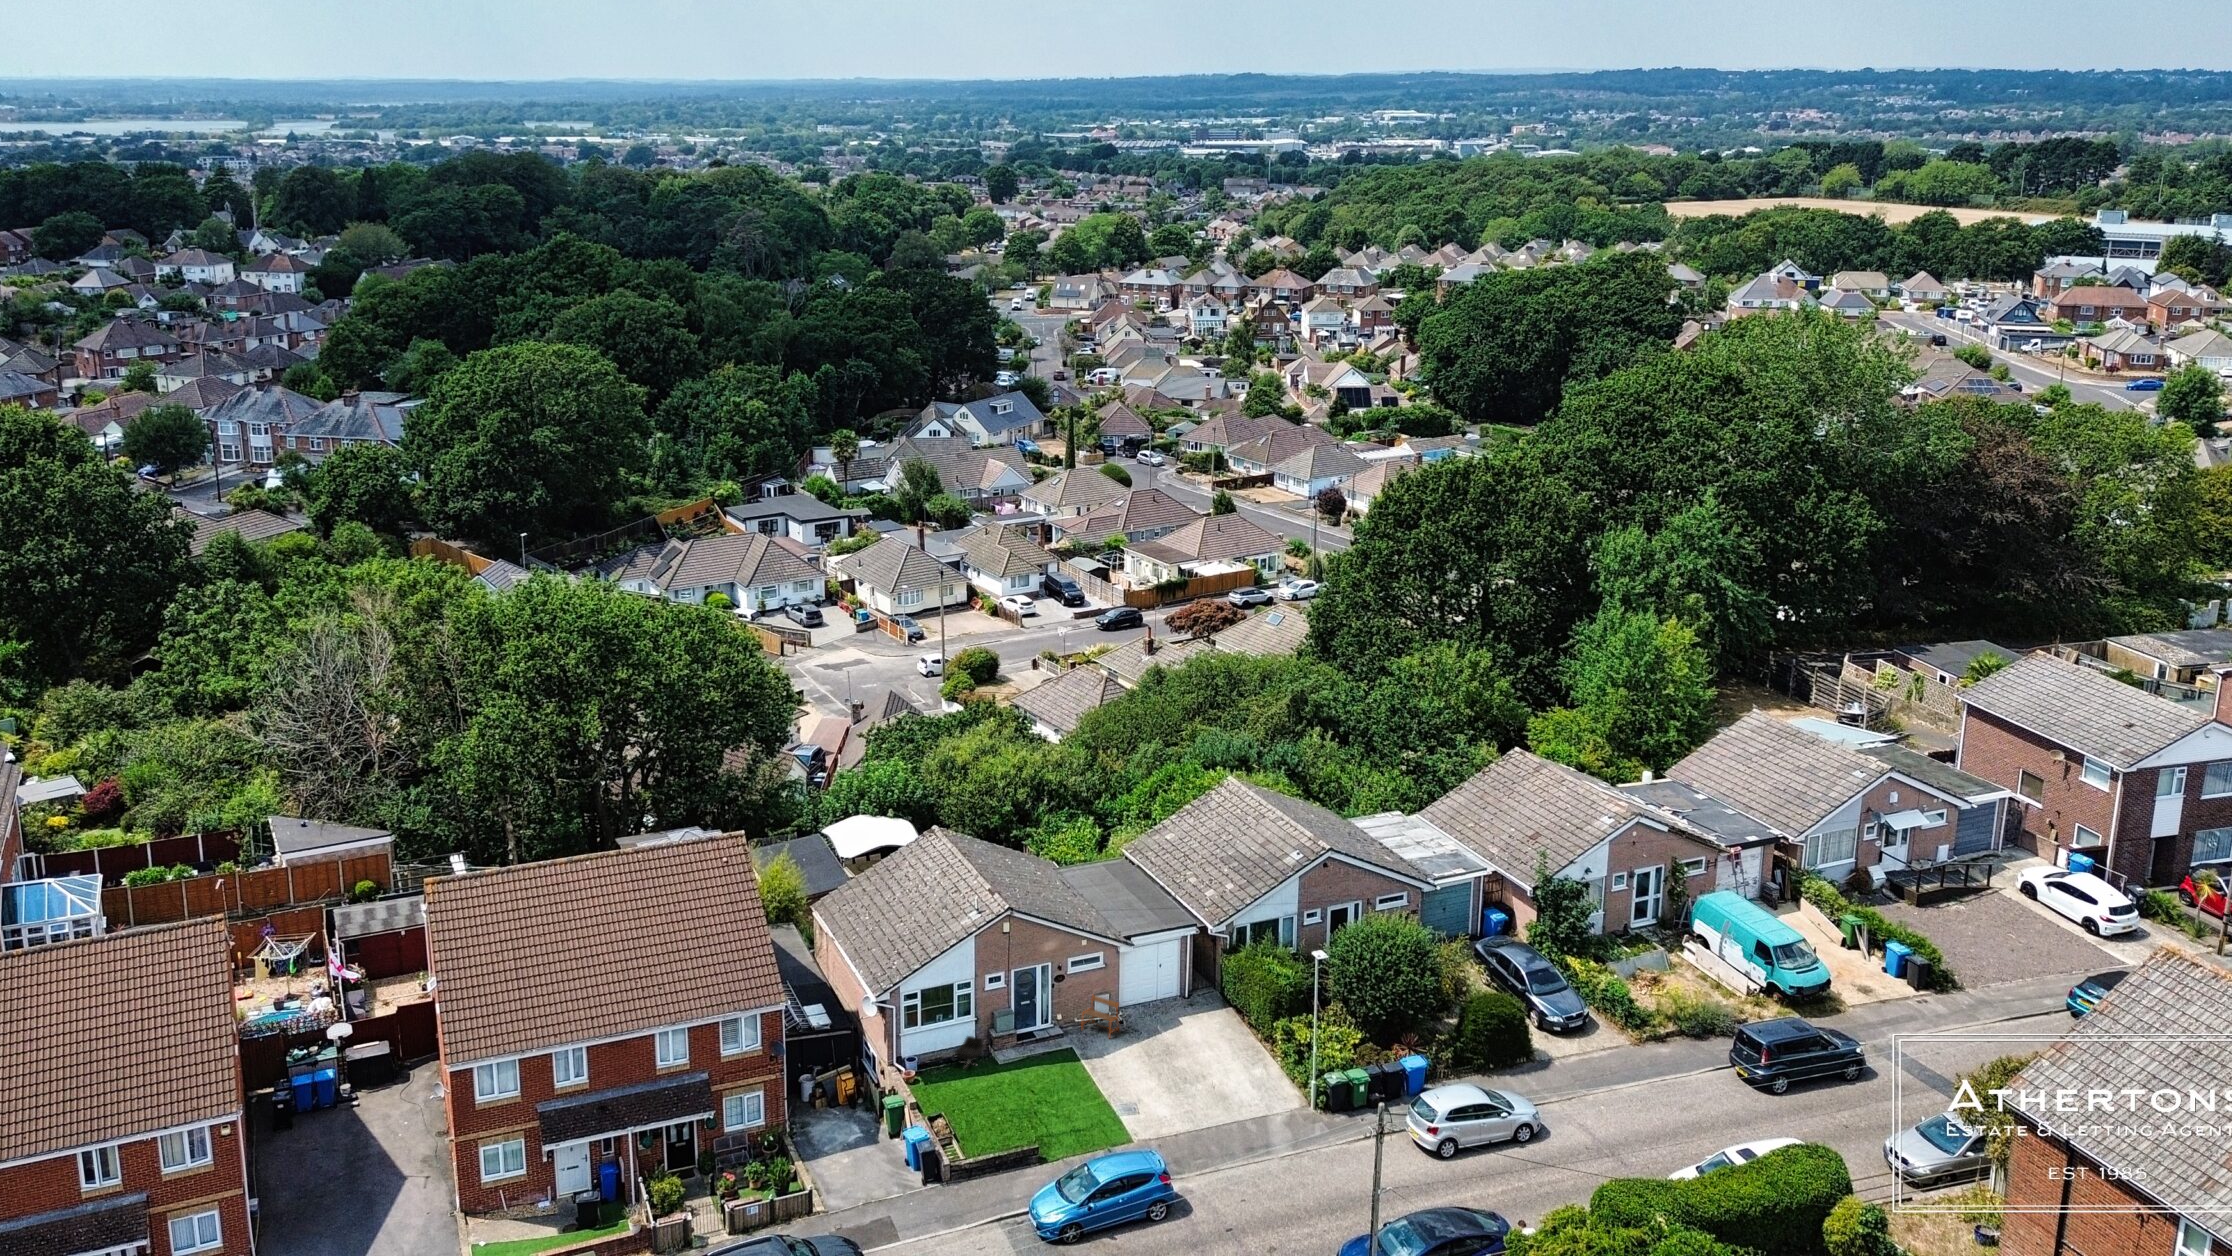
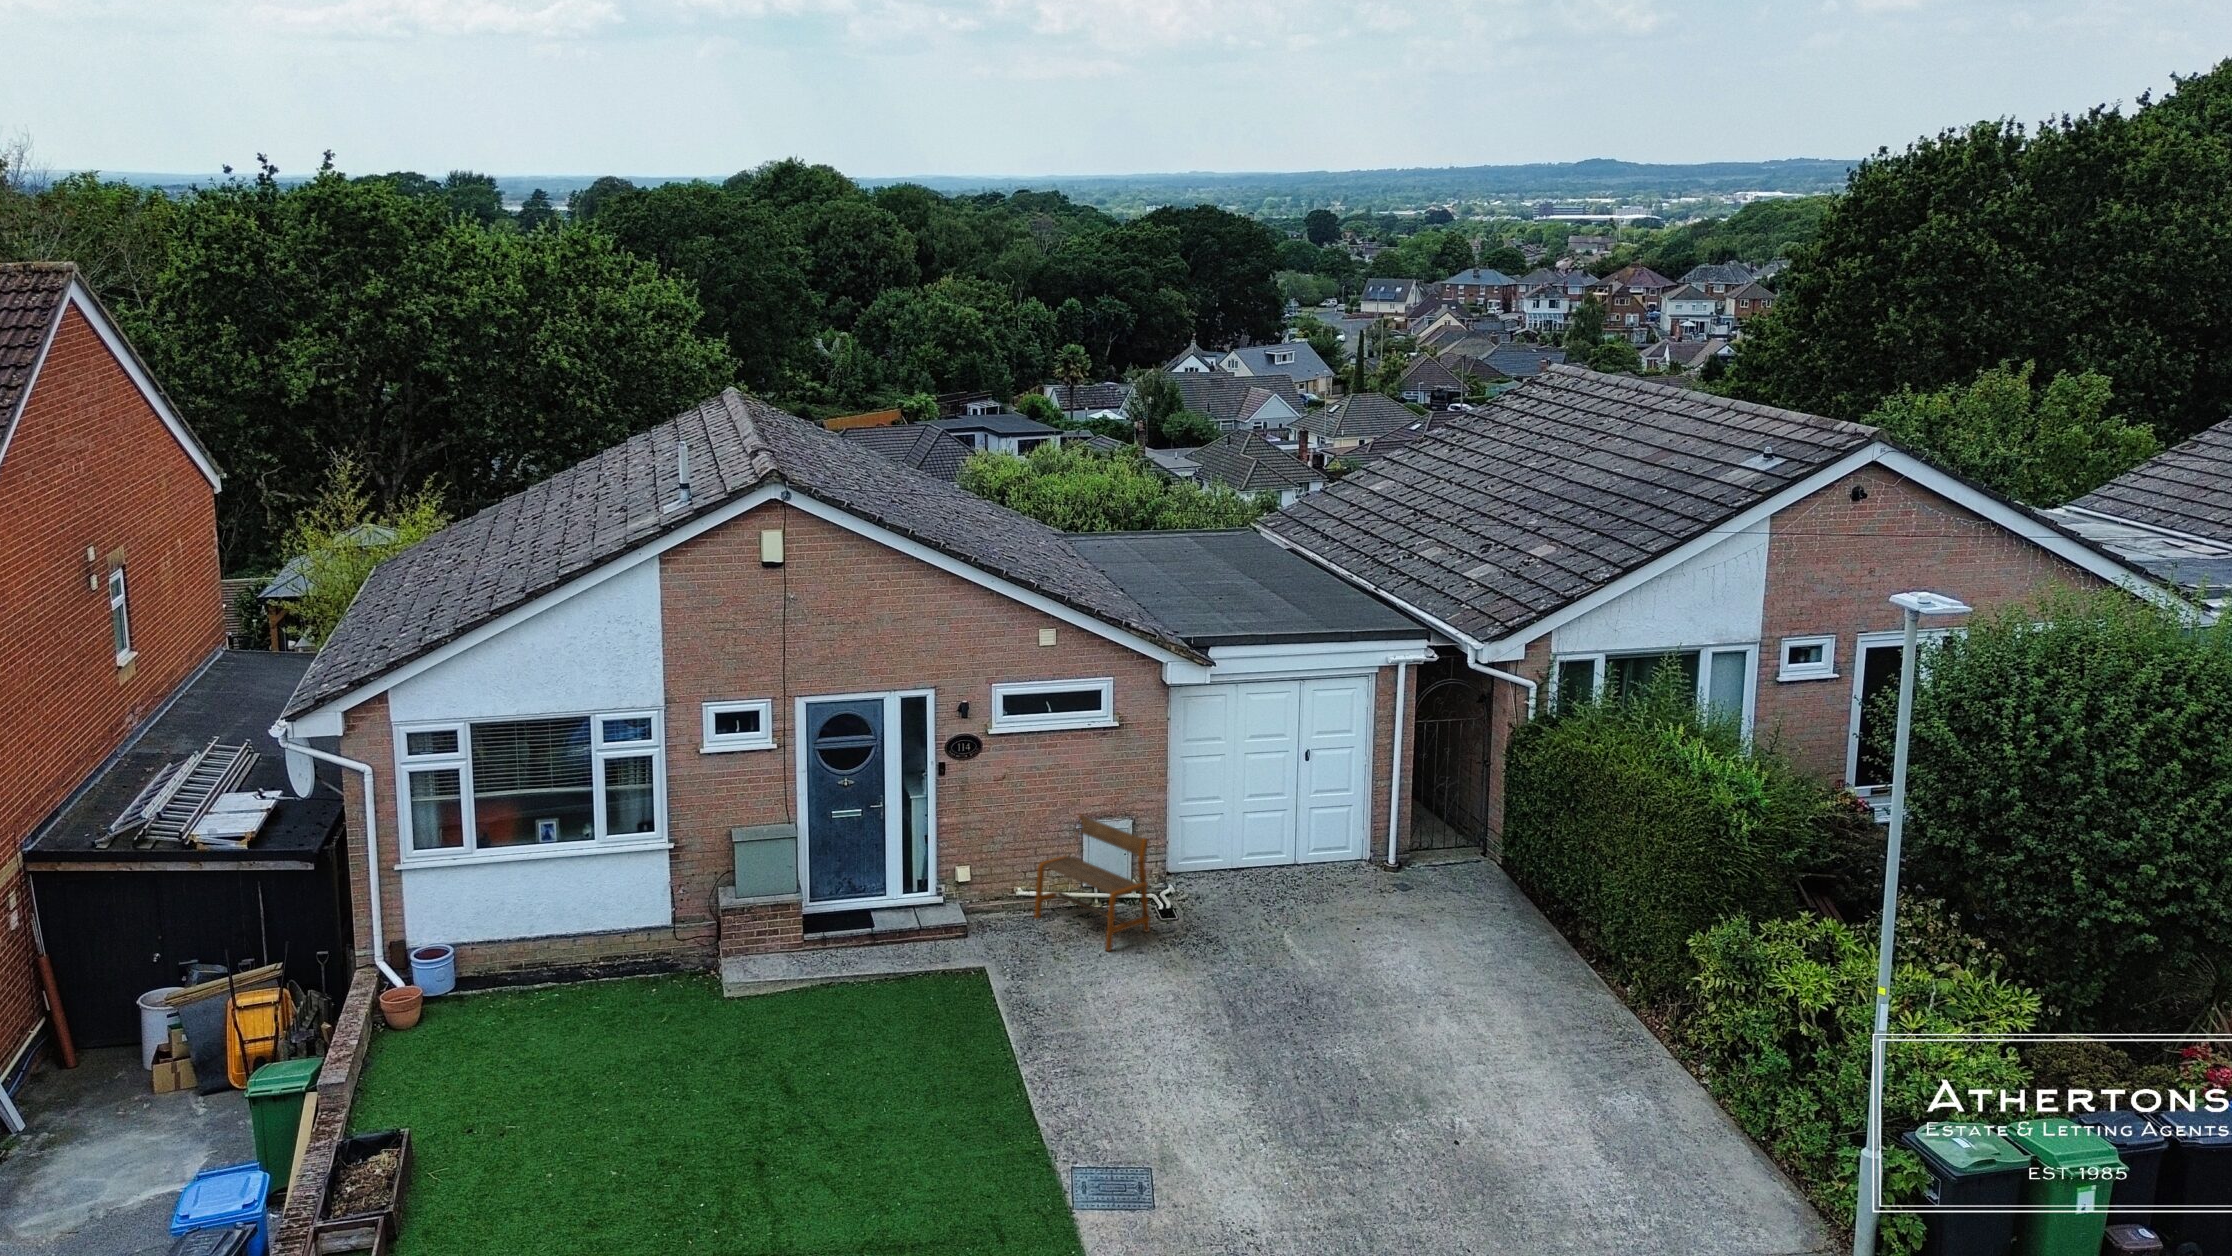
lounge chair: present [955,1036,984,1064] -> none [580,892,677,992]

